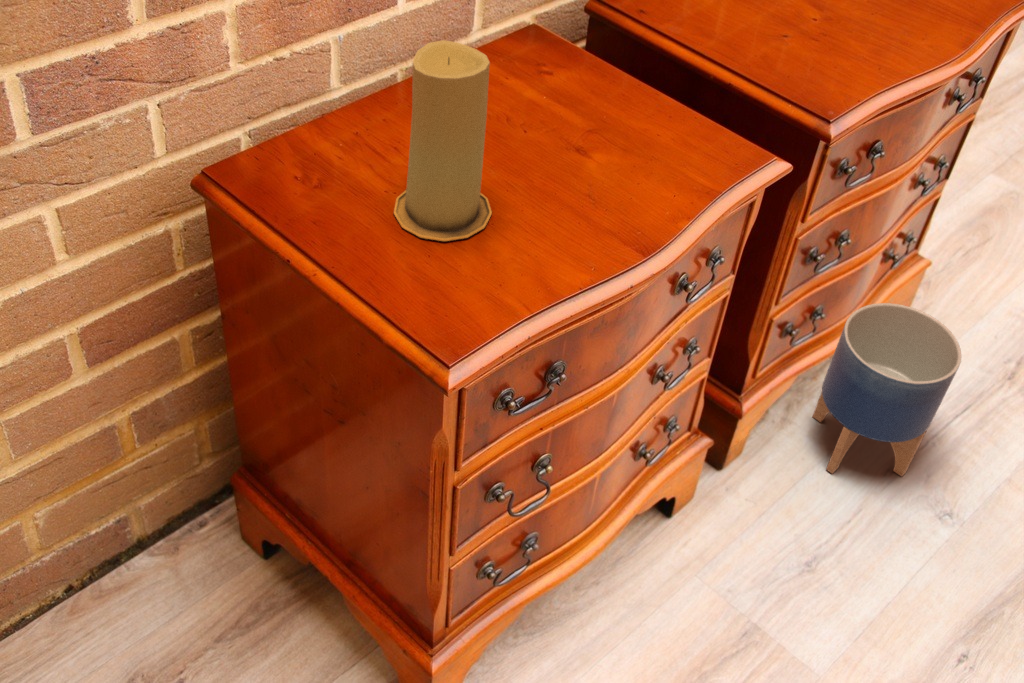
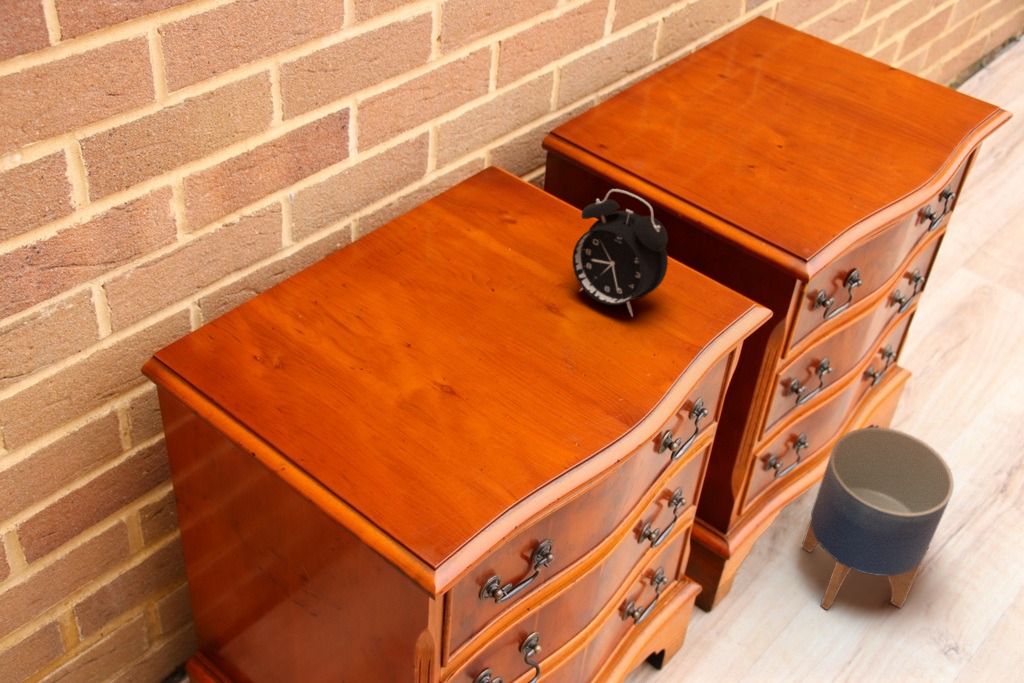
alarm clock: none [602,33,695,161] -> present [572,189,668,316]
candle: present [394,40,492,241] -> none [362,220,466,423]

